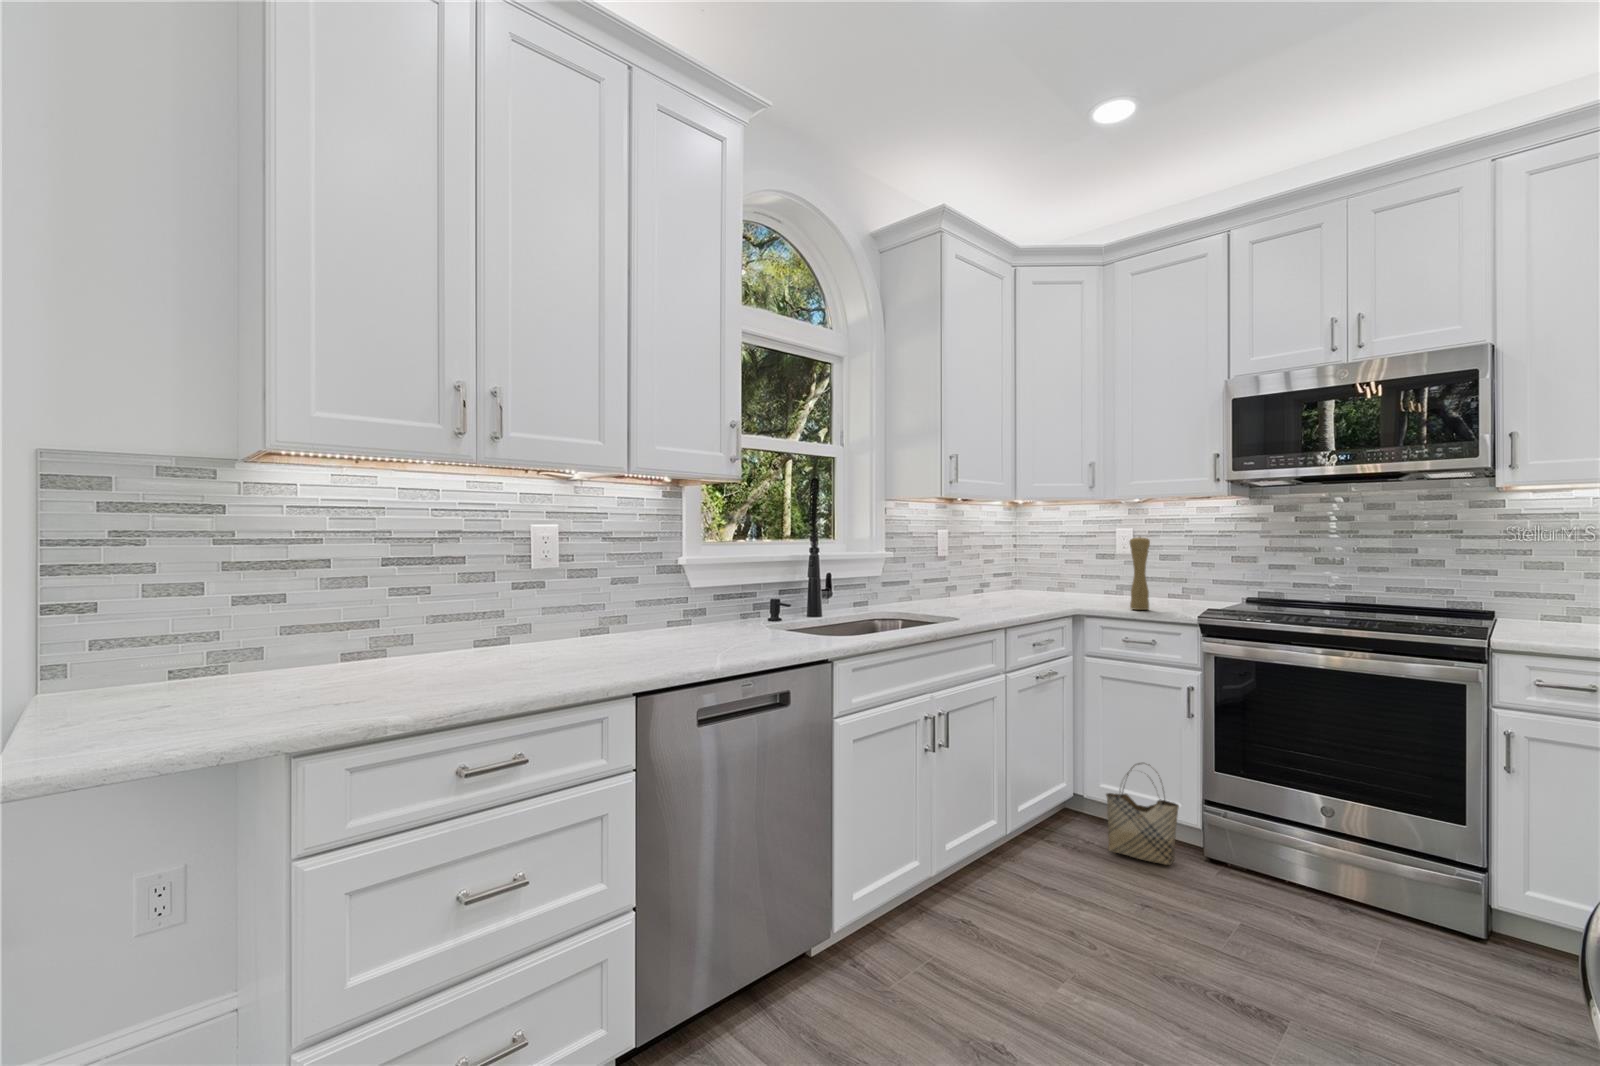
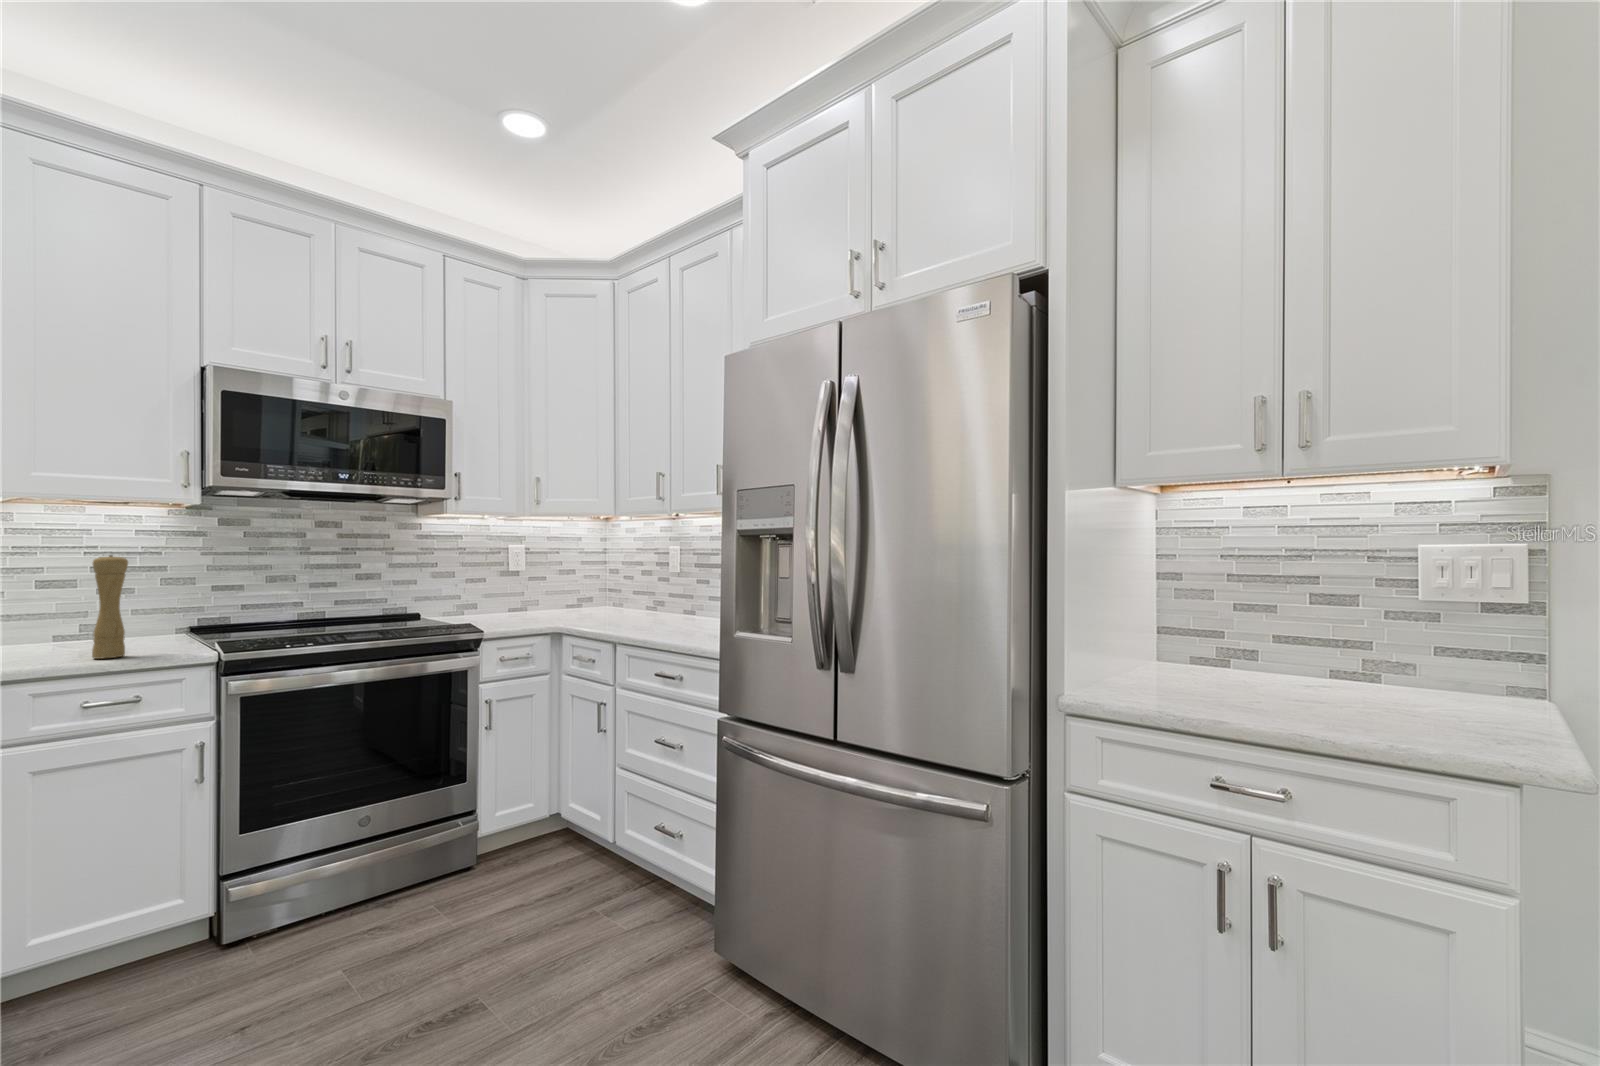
woven basket: present [1106,763,1179,865] -> none [84,865,202,1018]

